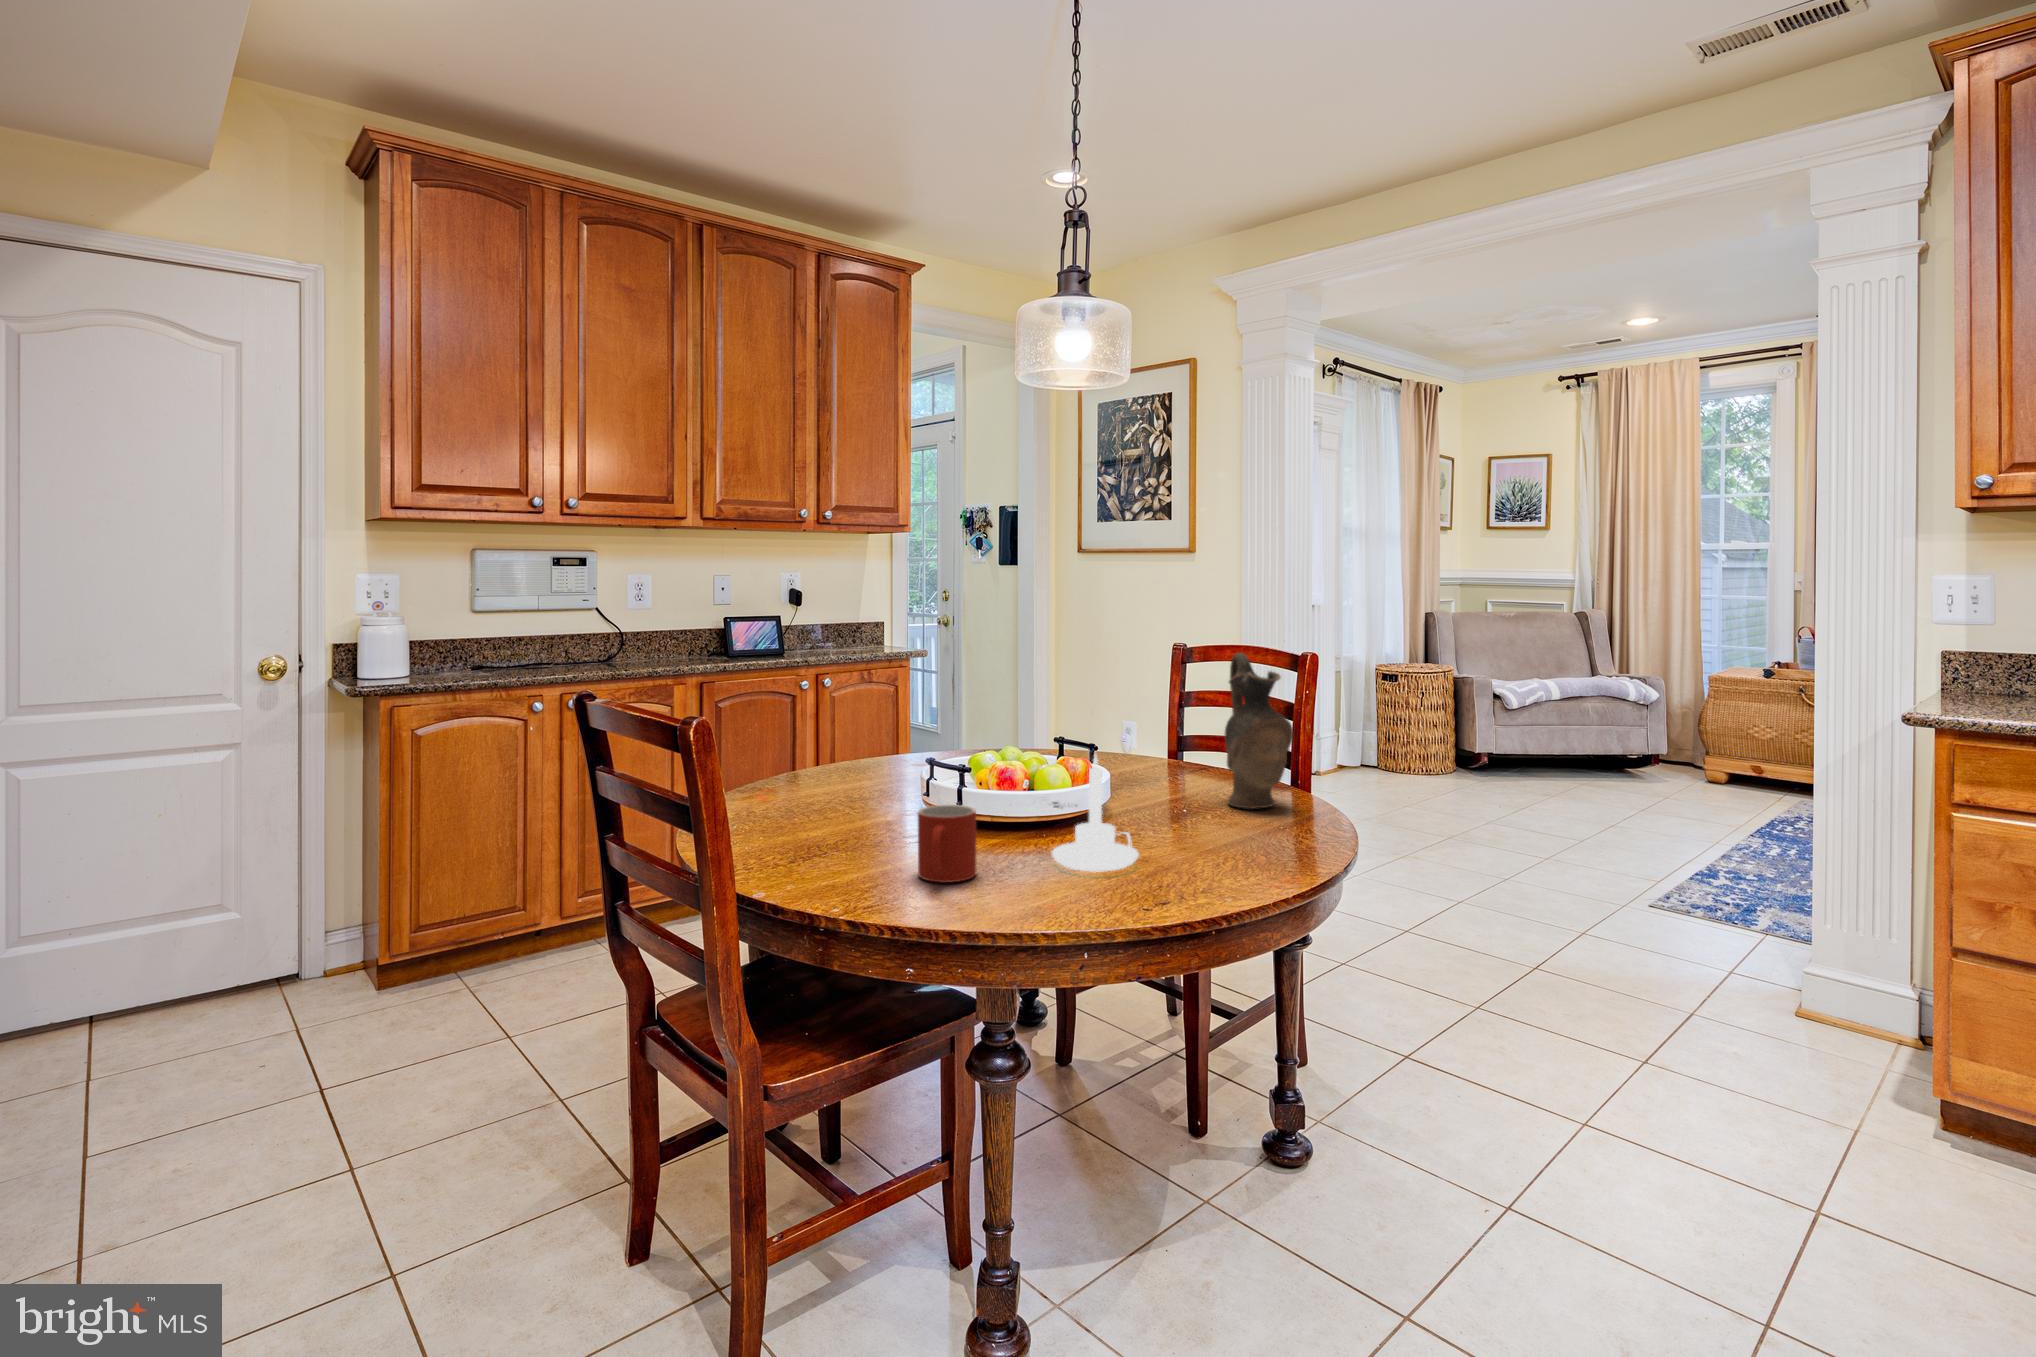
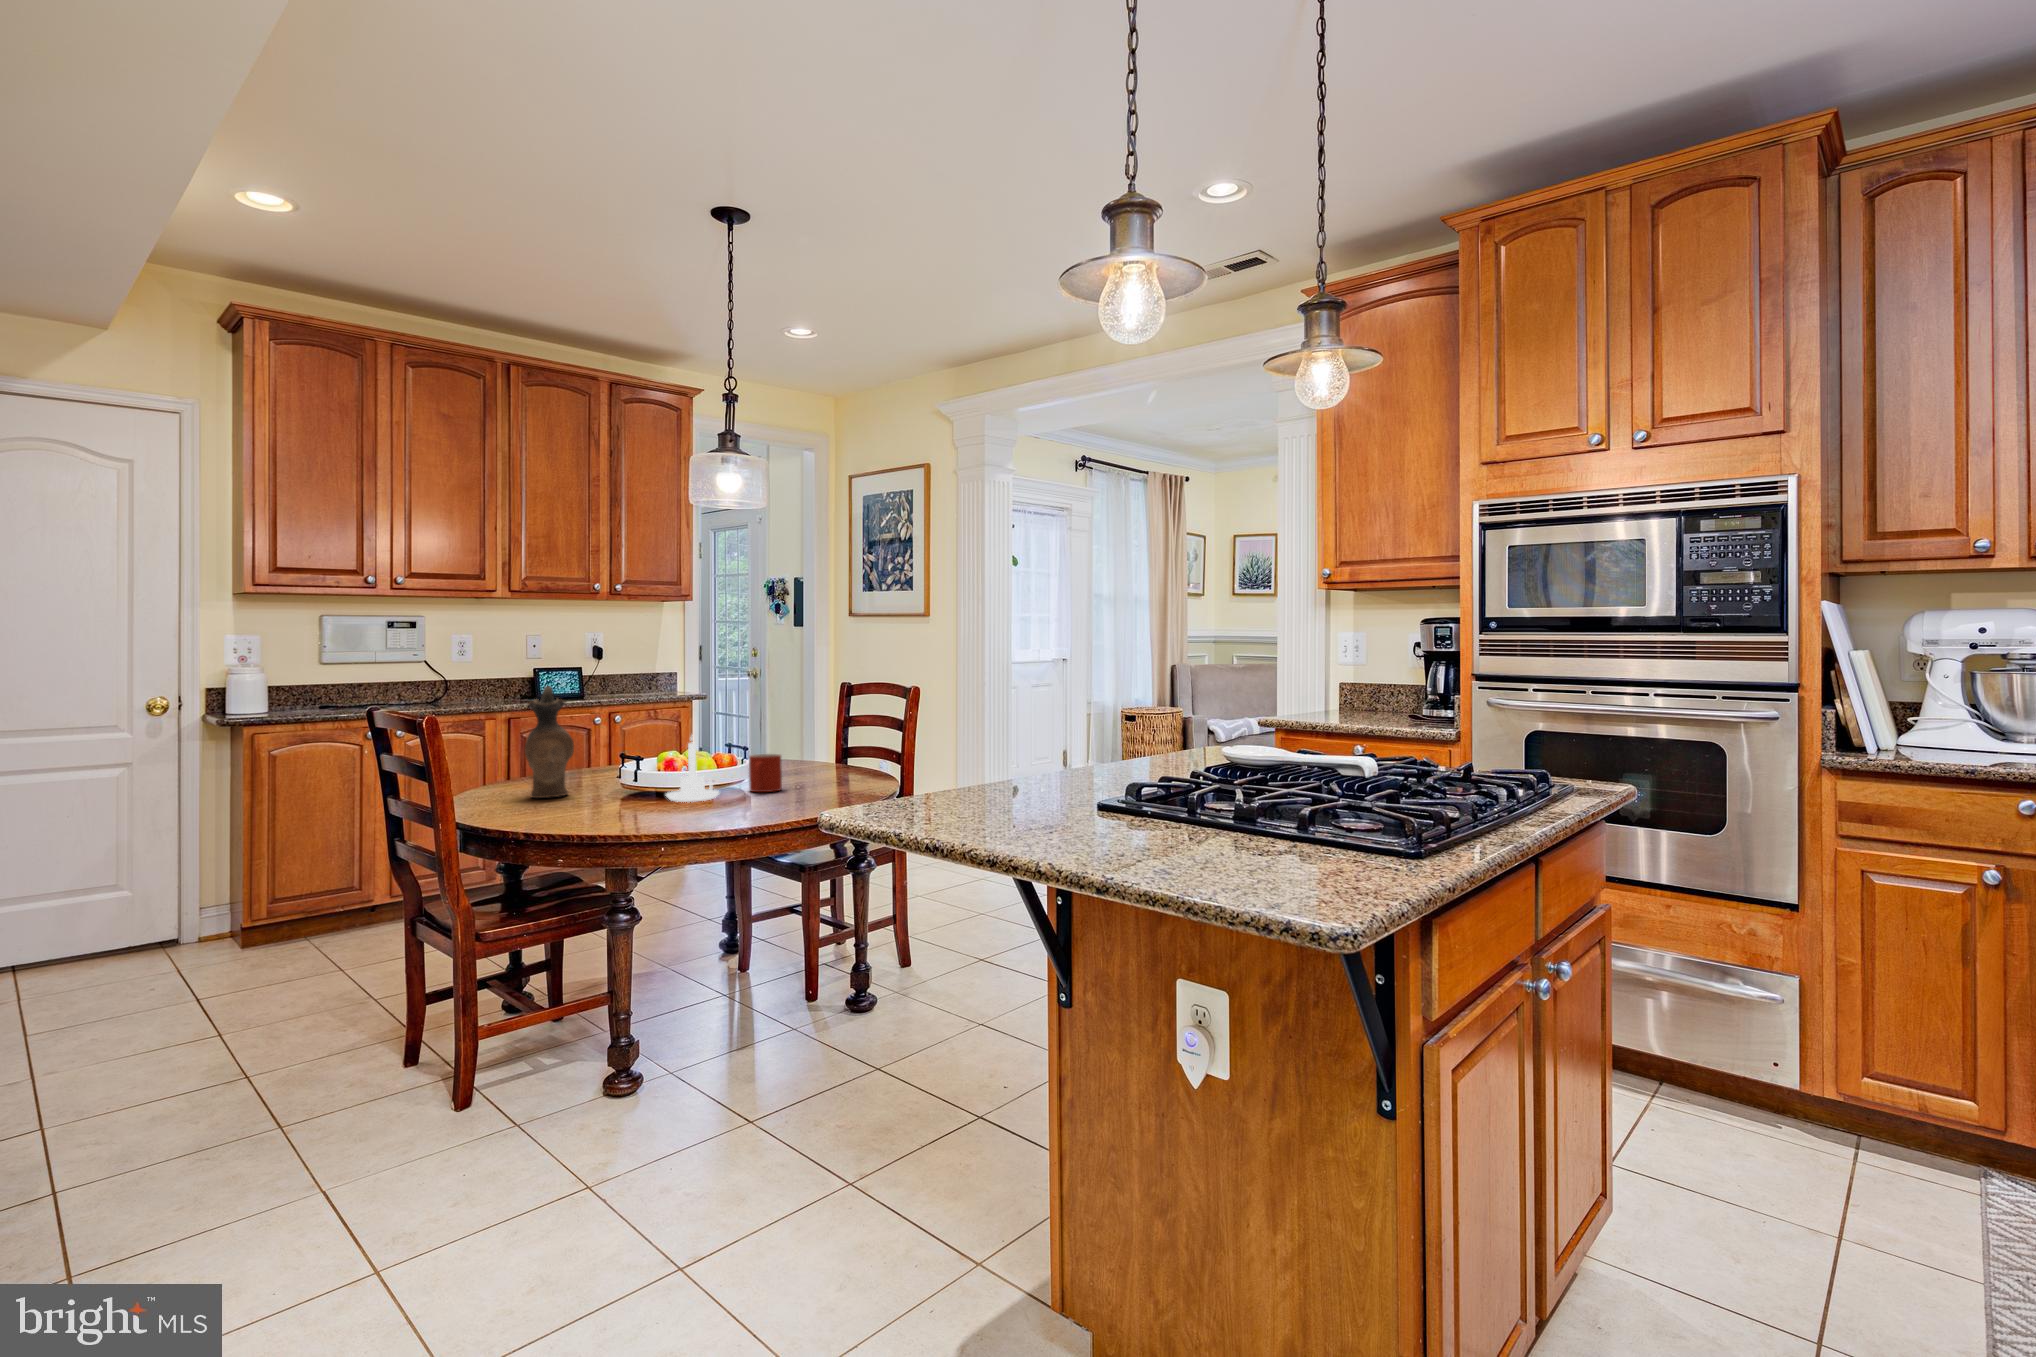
ceramic pitcher: present [1225,653,1293,809] -> present [525,686,574,798]
mug: present [918,805,976,883] -> present [749,754,782,792]

